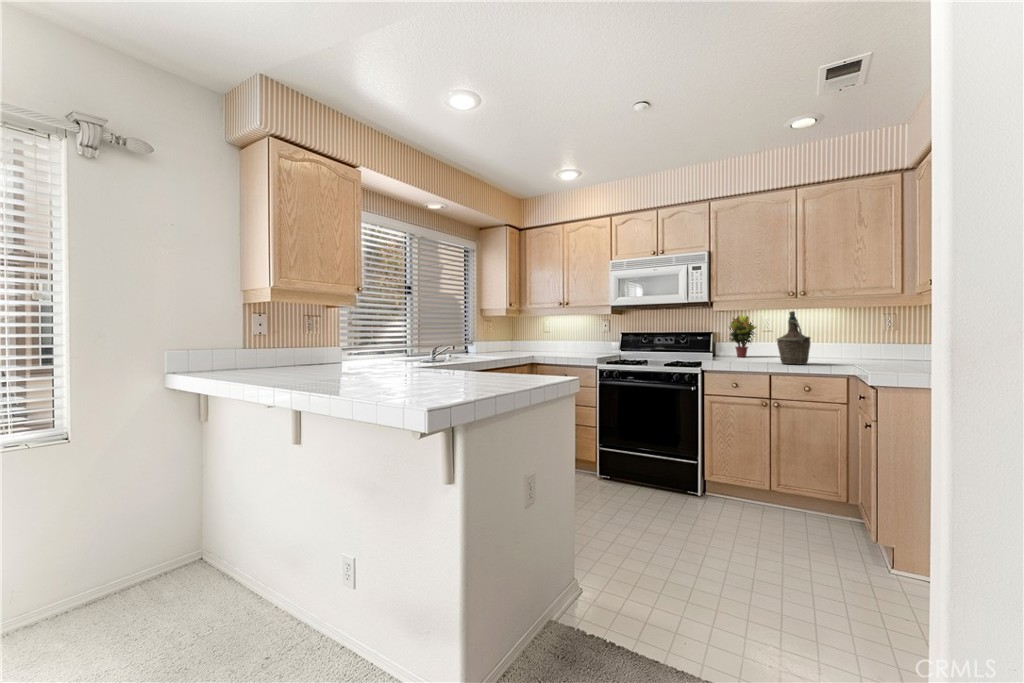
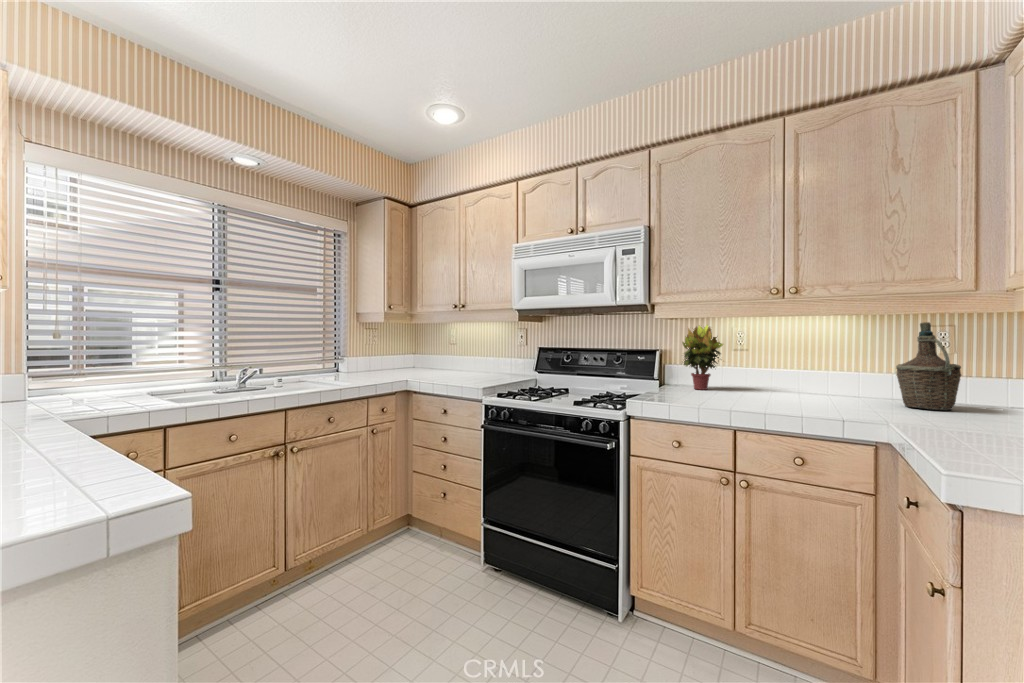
bottle: present [777,311,811,364] -> present [896,322,961,410]

